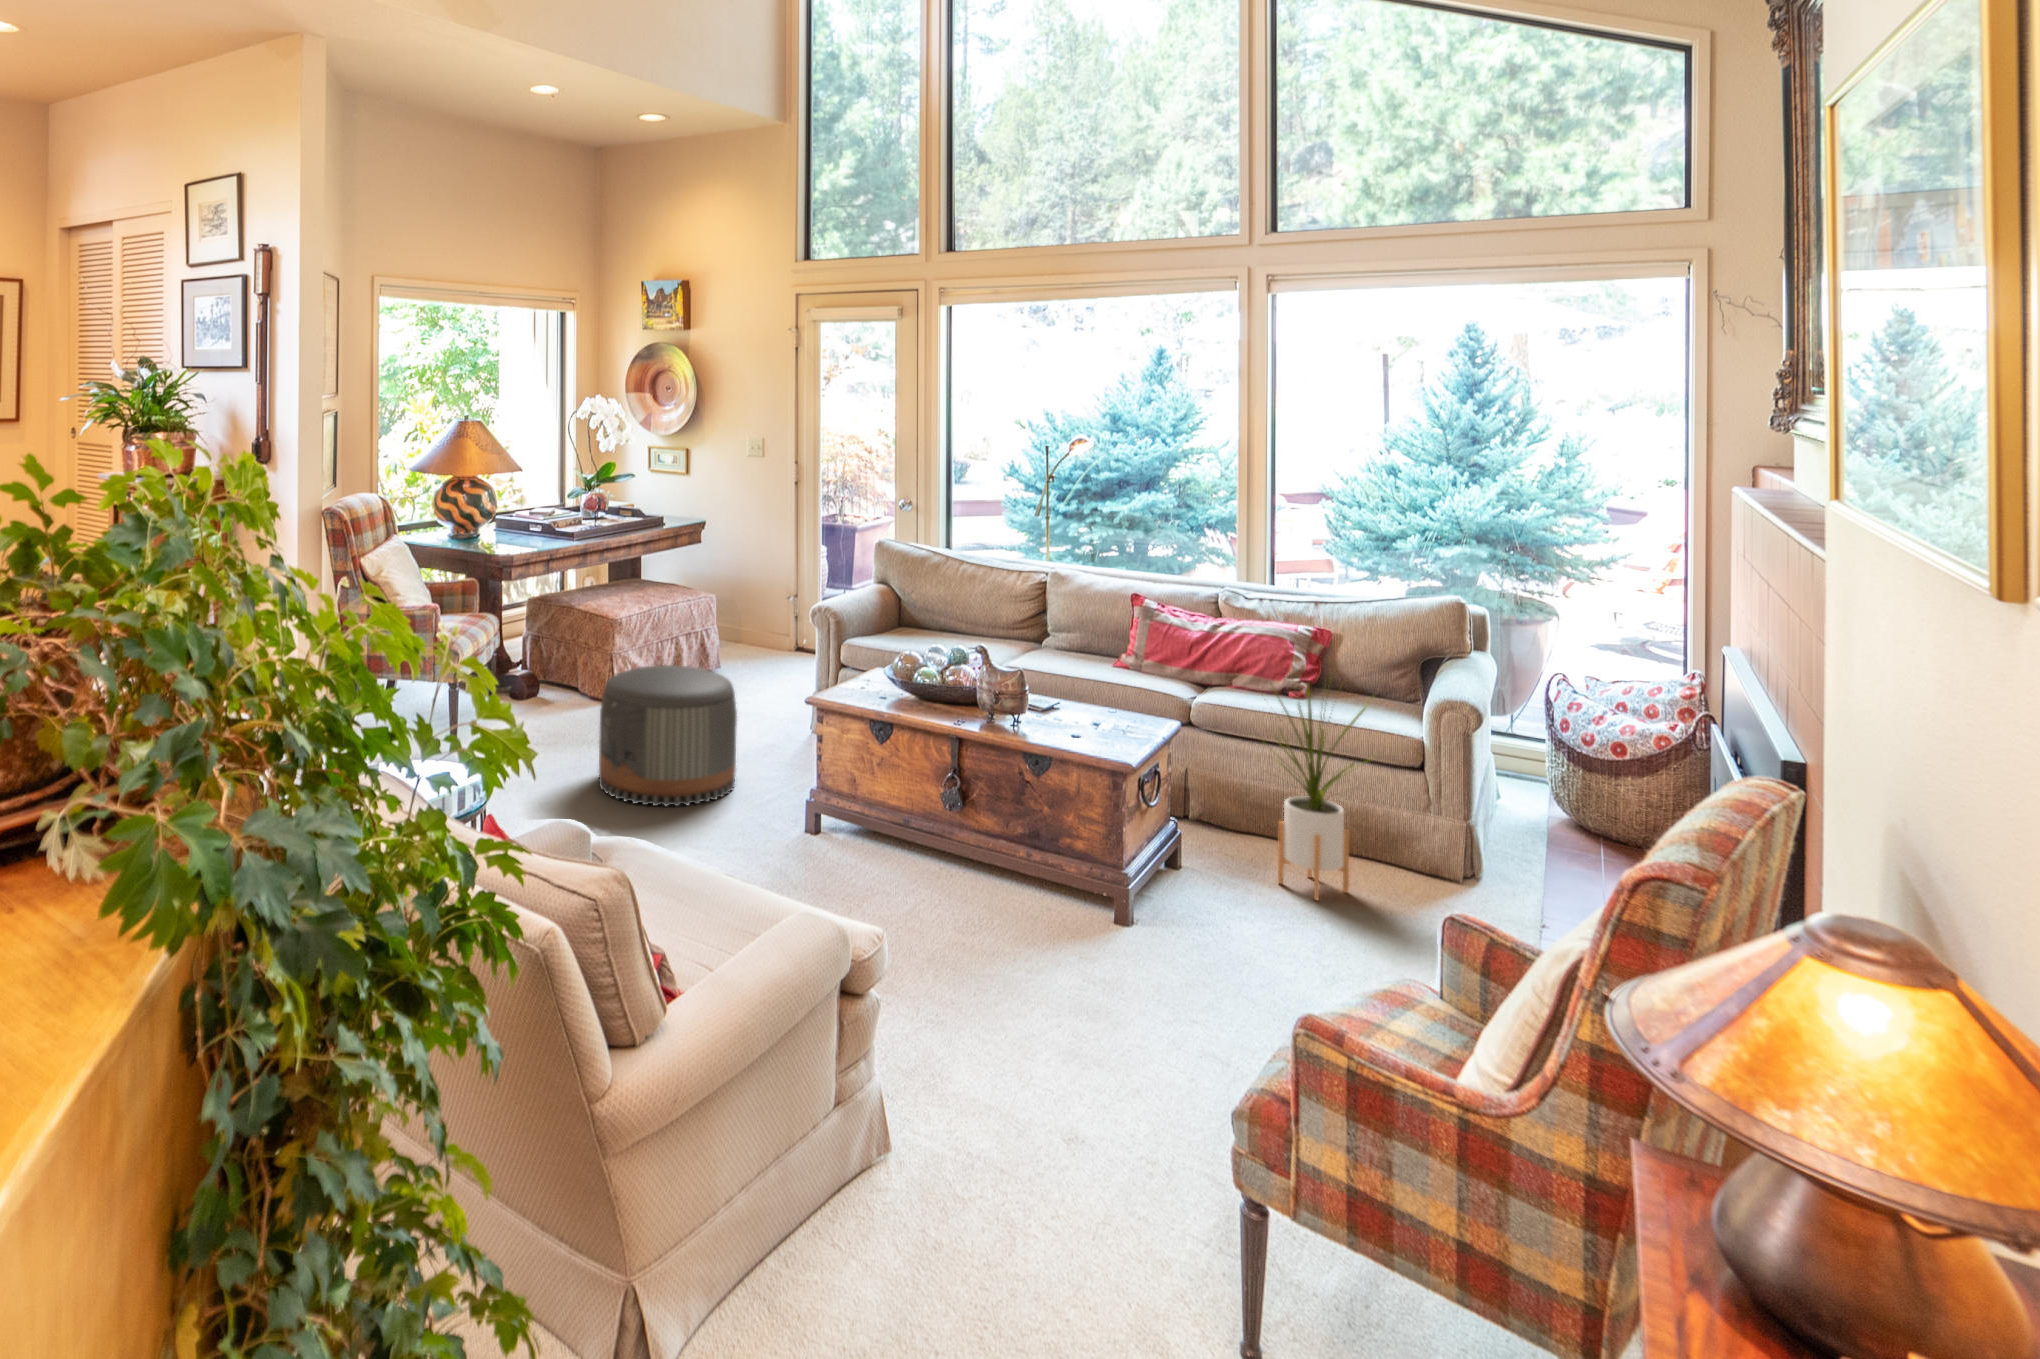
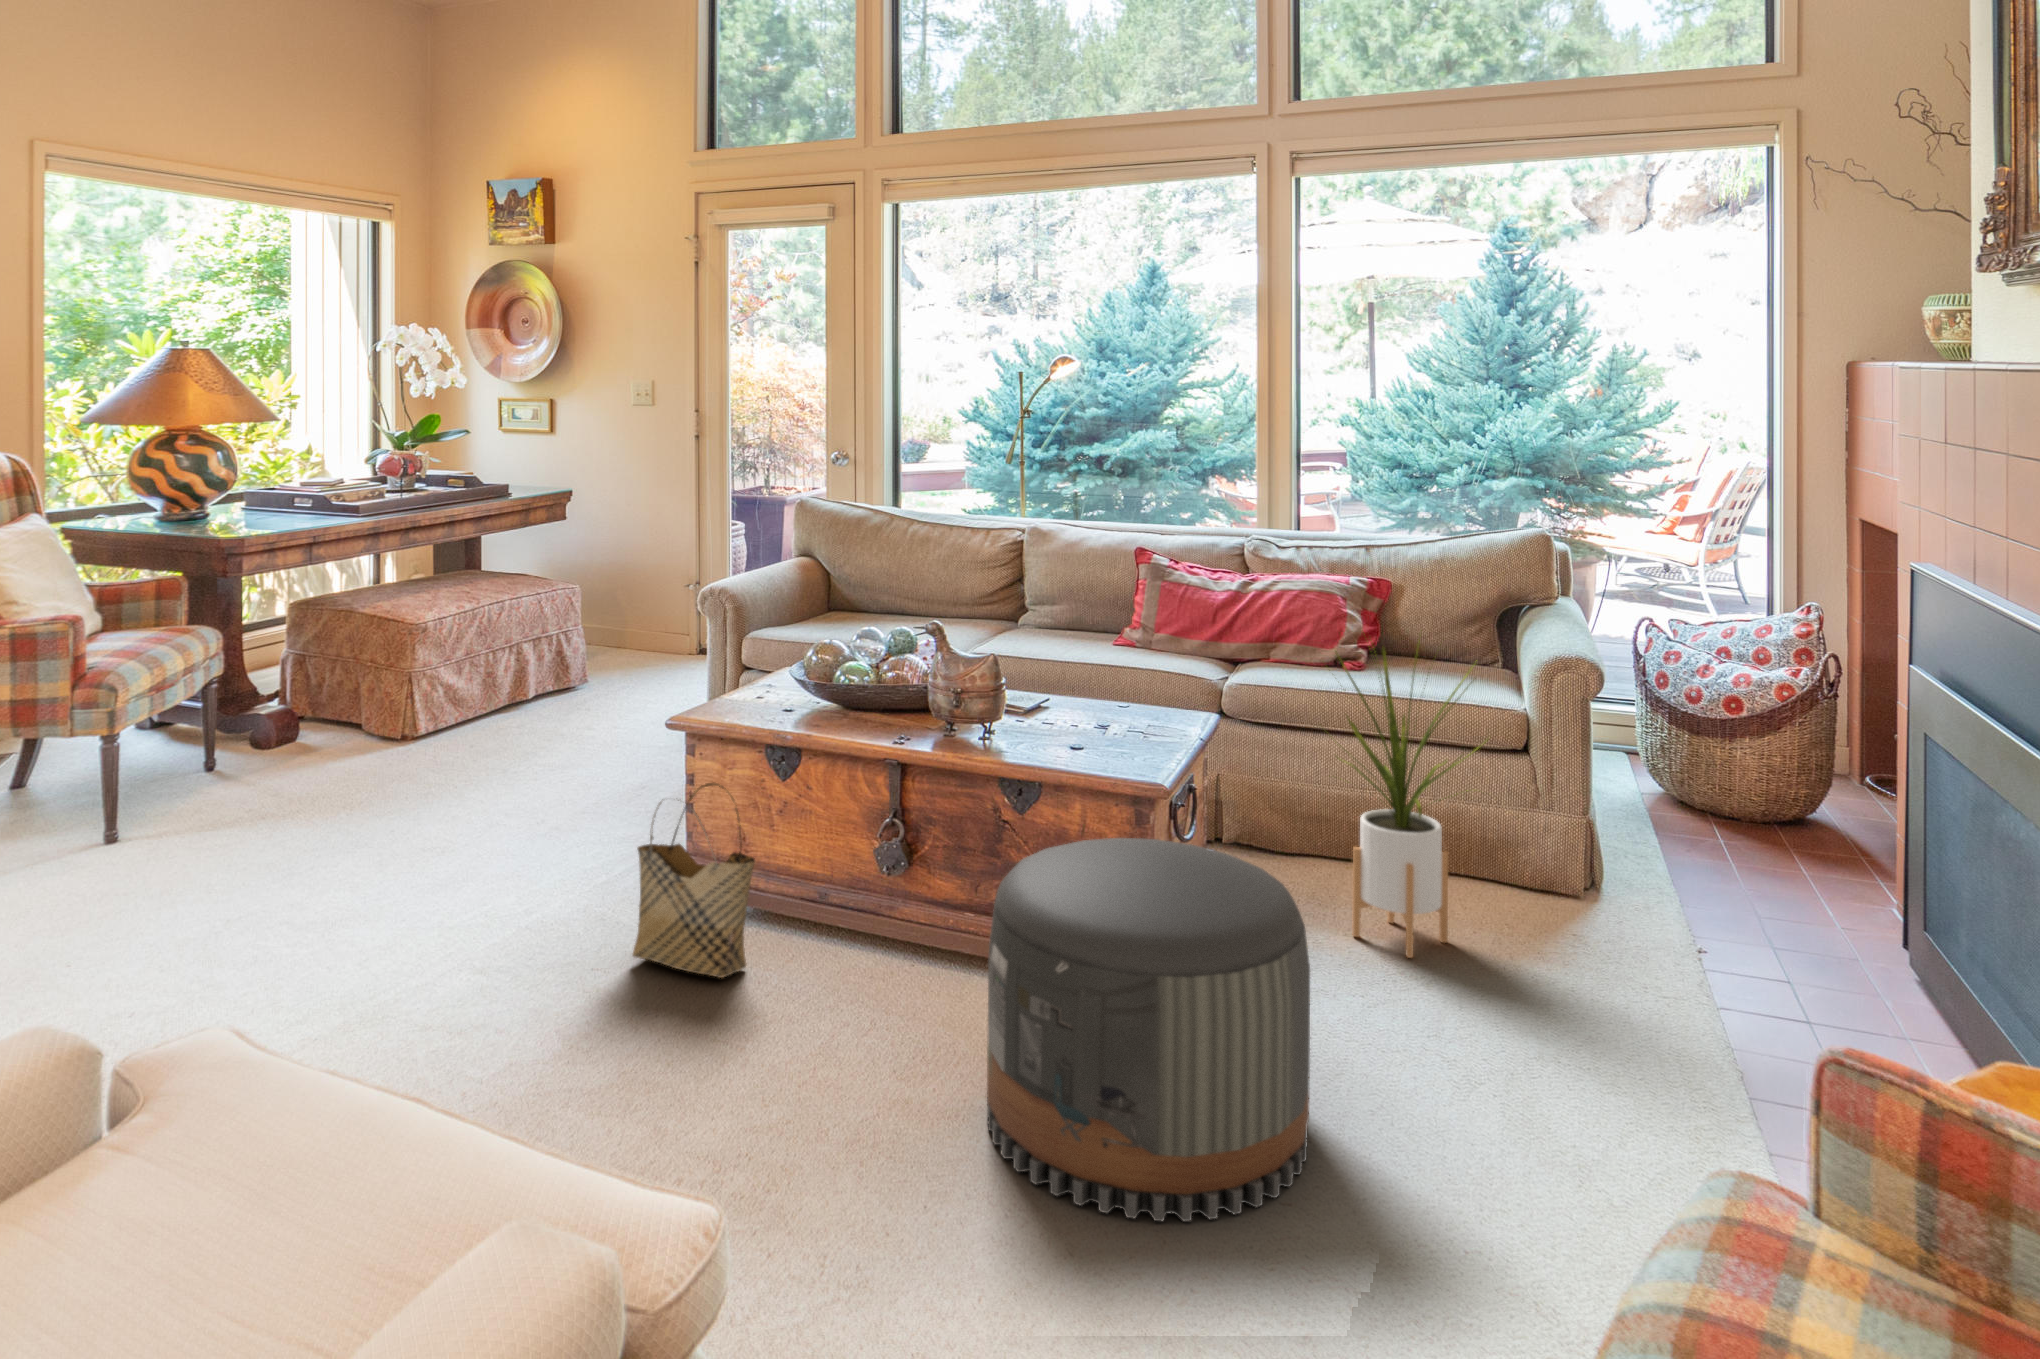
pouf: present [599,665,737,806] -> present [987,838,1310,1221]
woven basket: none [781,746,860,871] -> present [632,783,755,978]

